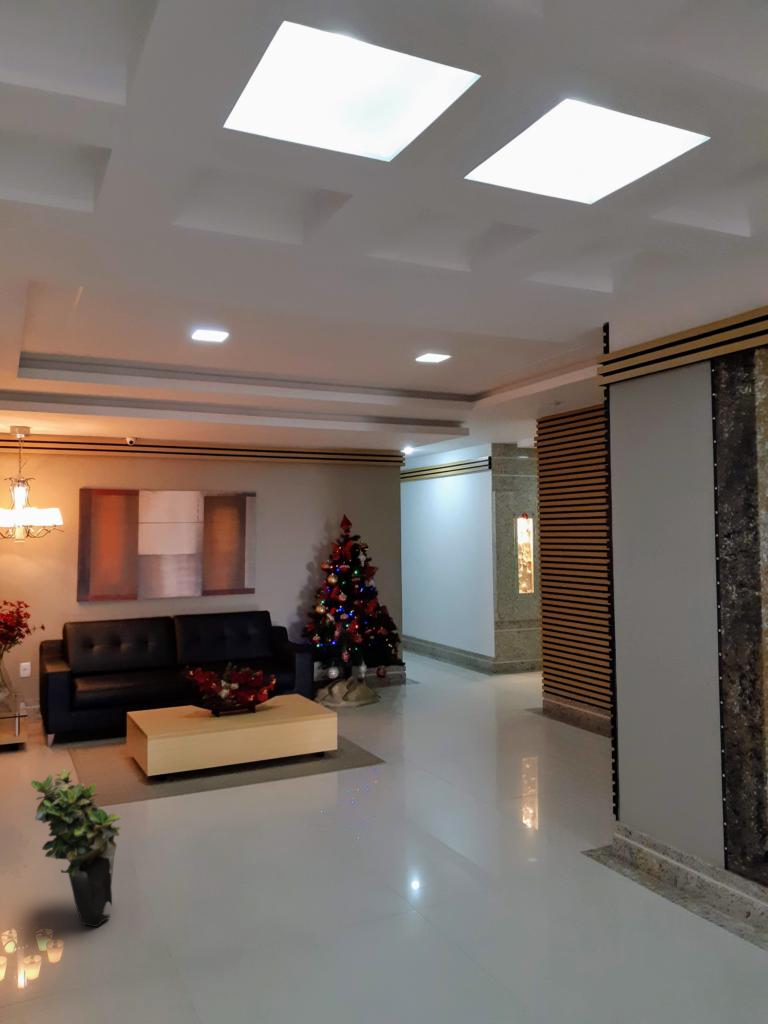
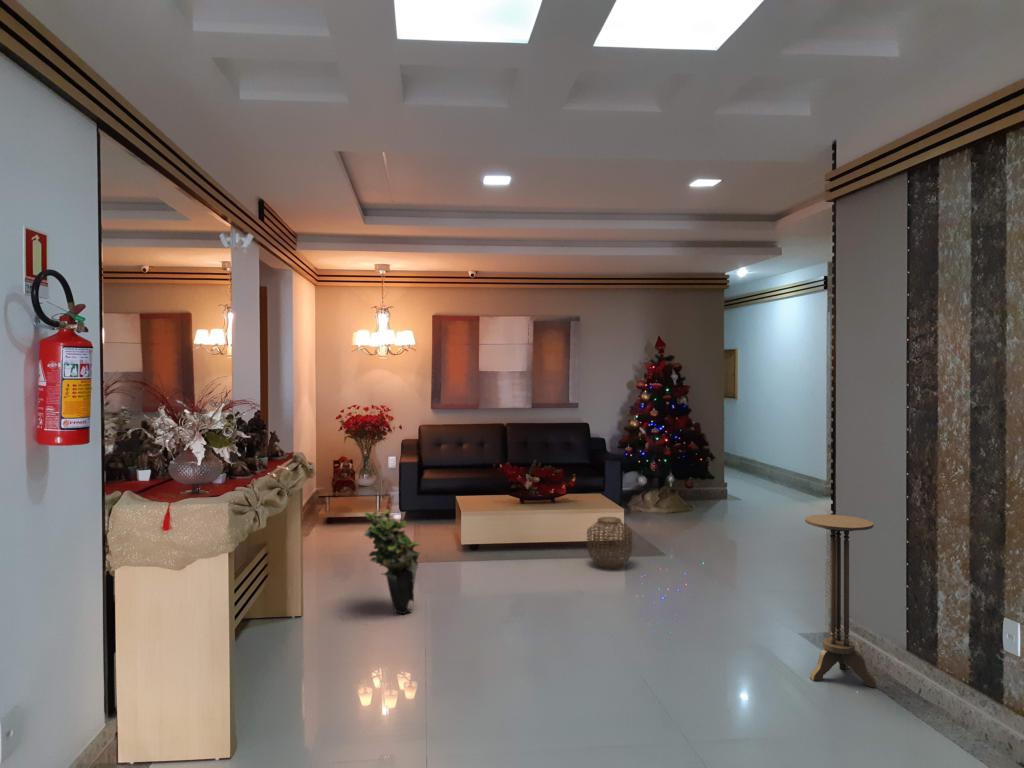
side table: none [615,724,699,924] -> present [805,515,876,688]
woven basket: none [309,729,362,794] -> present [587,517,632,569]

